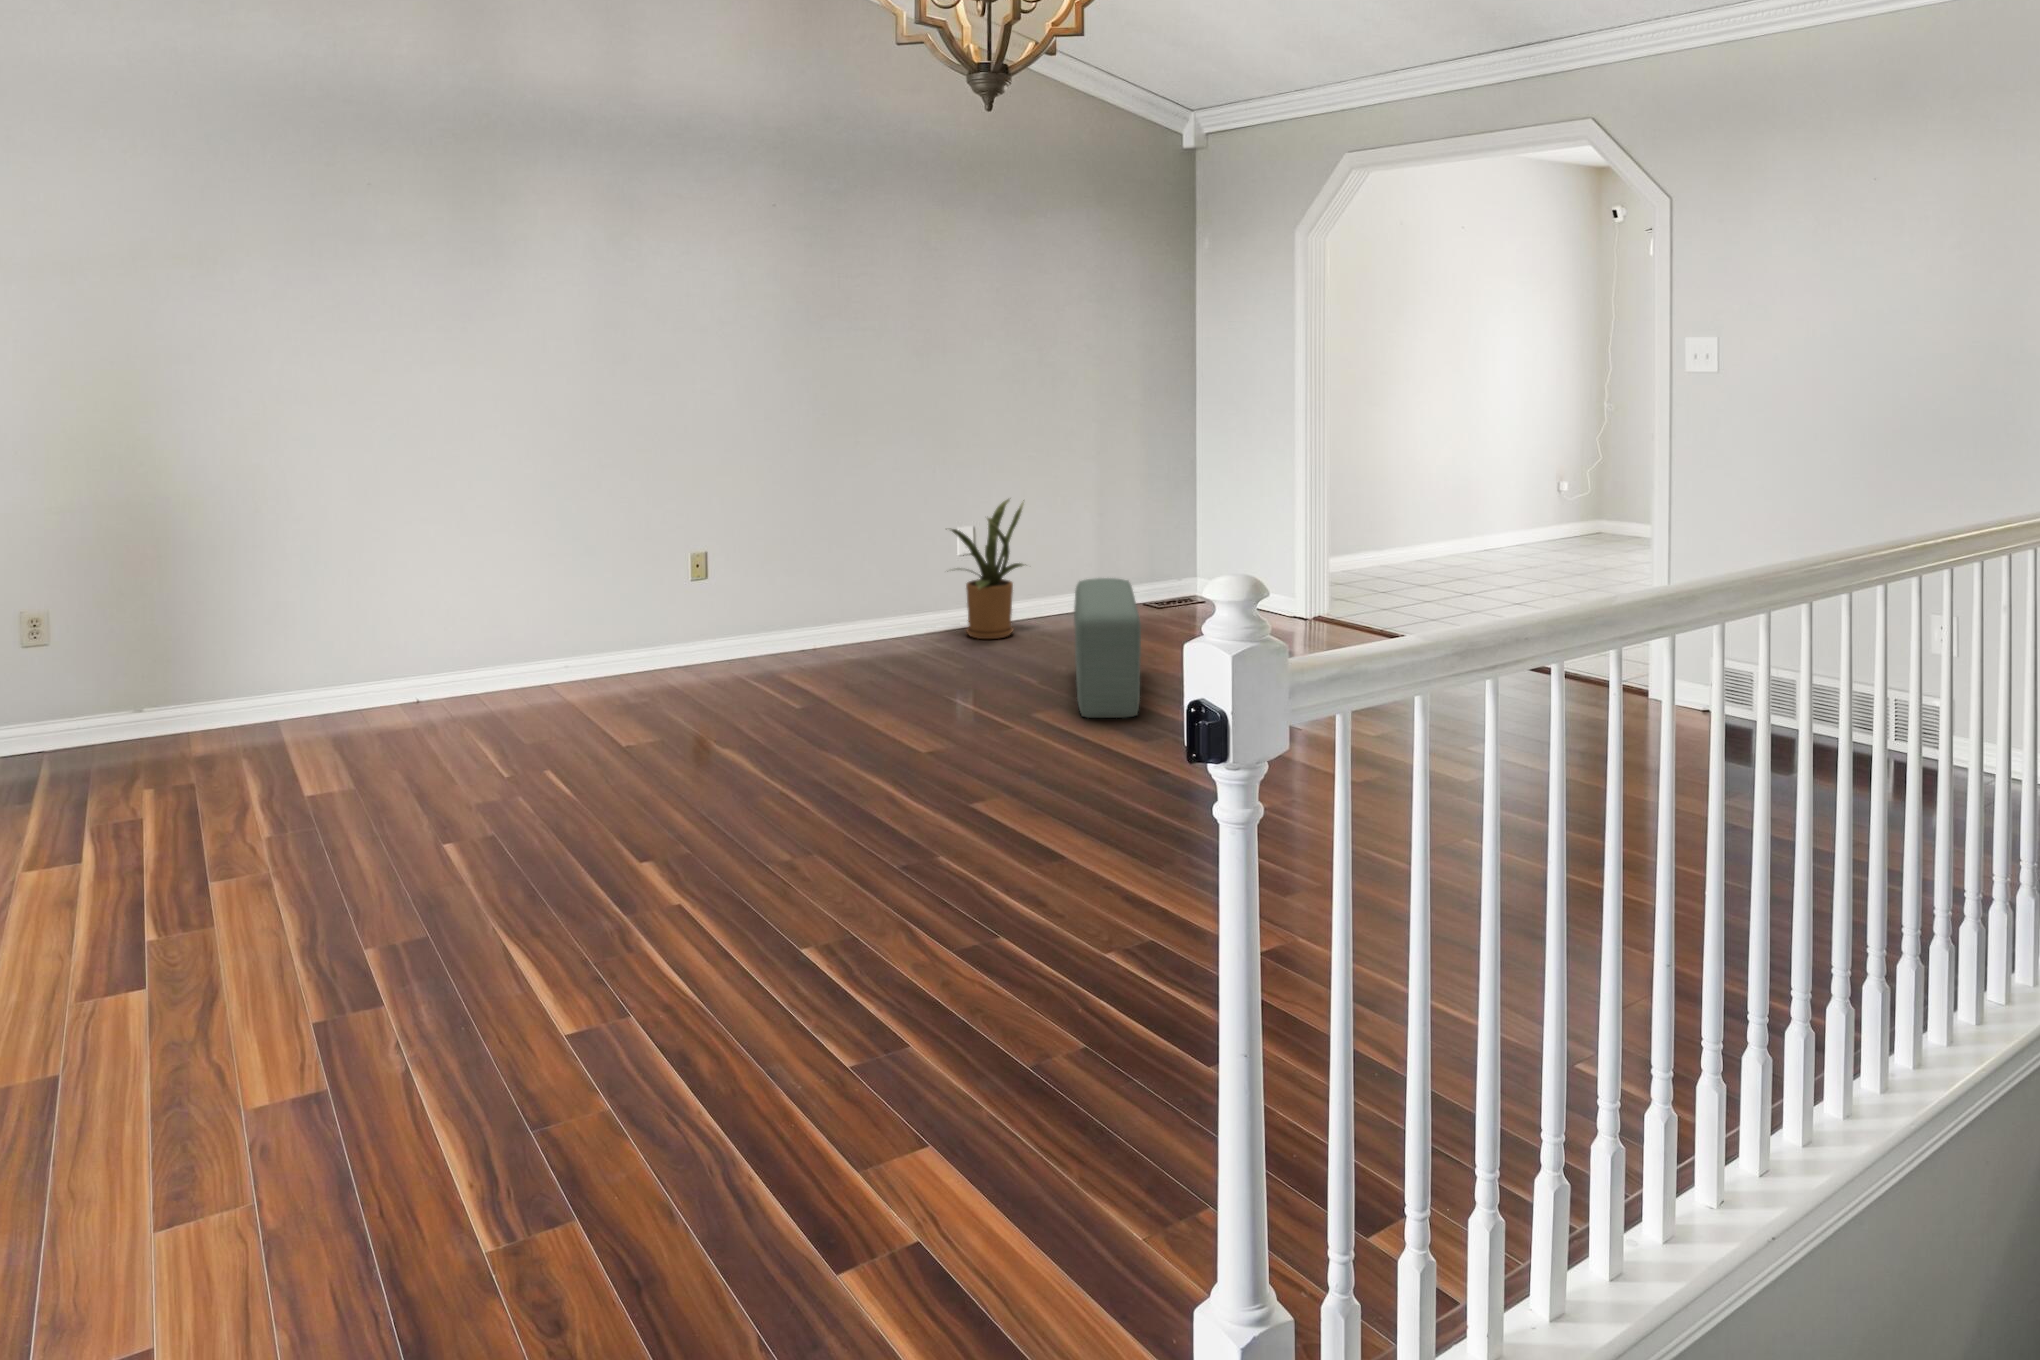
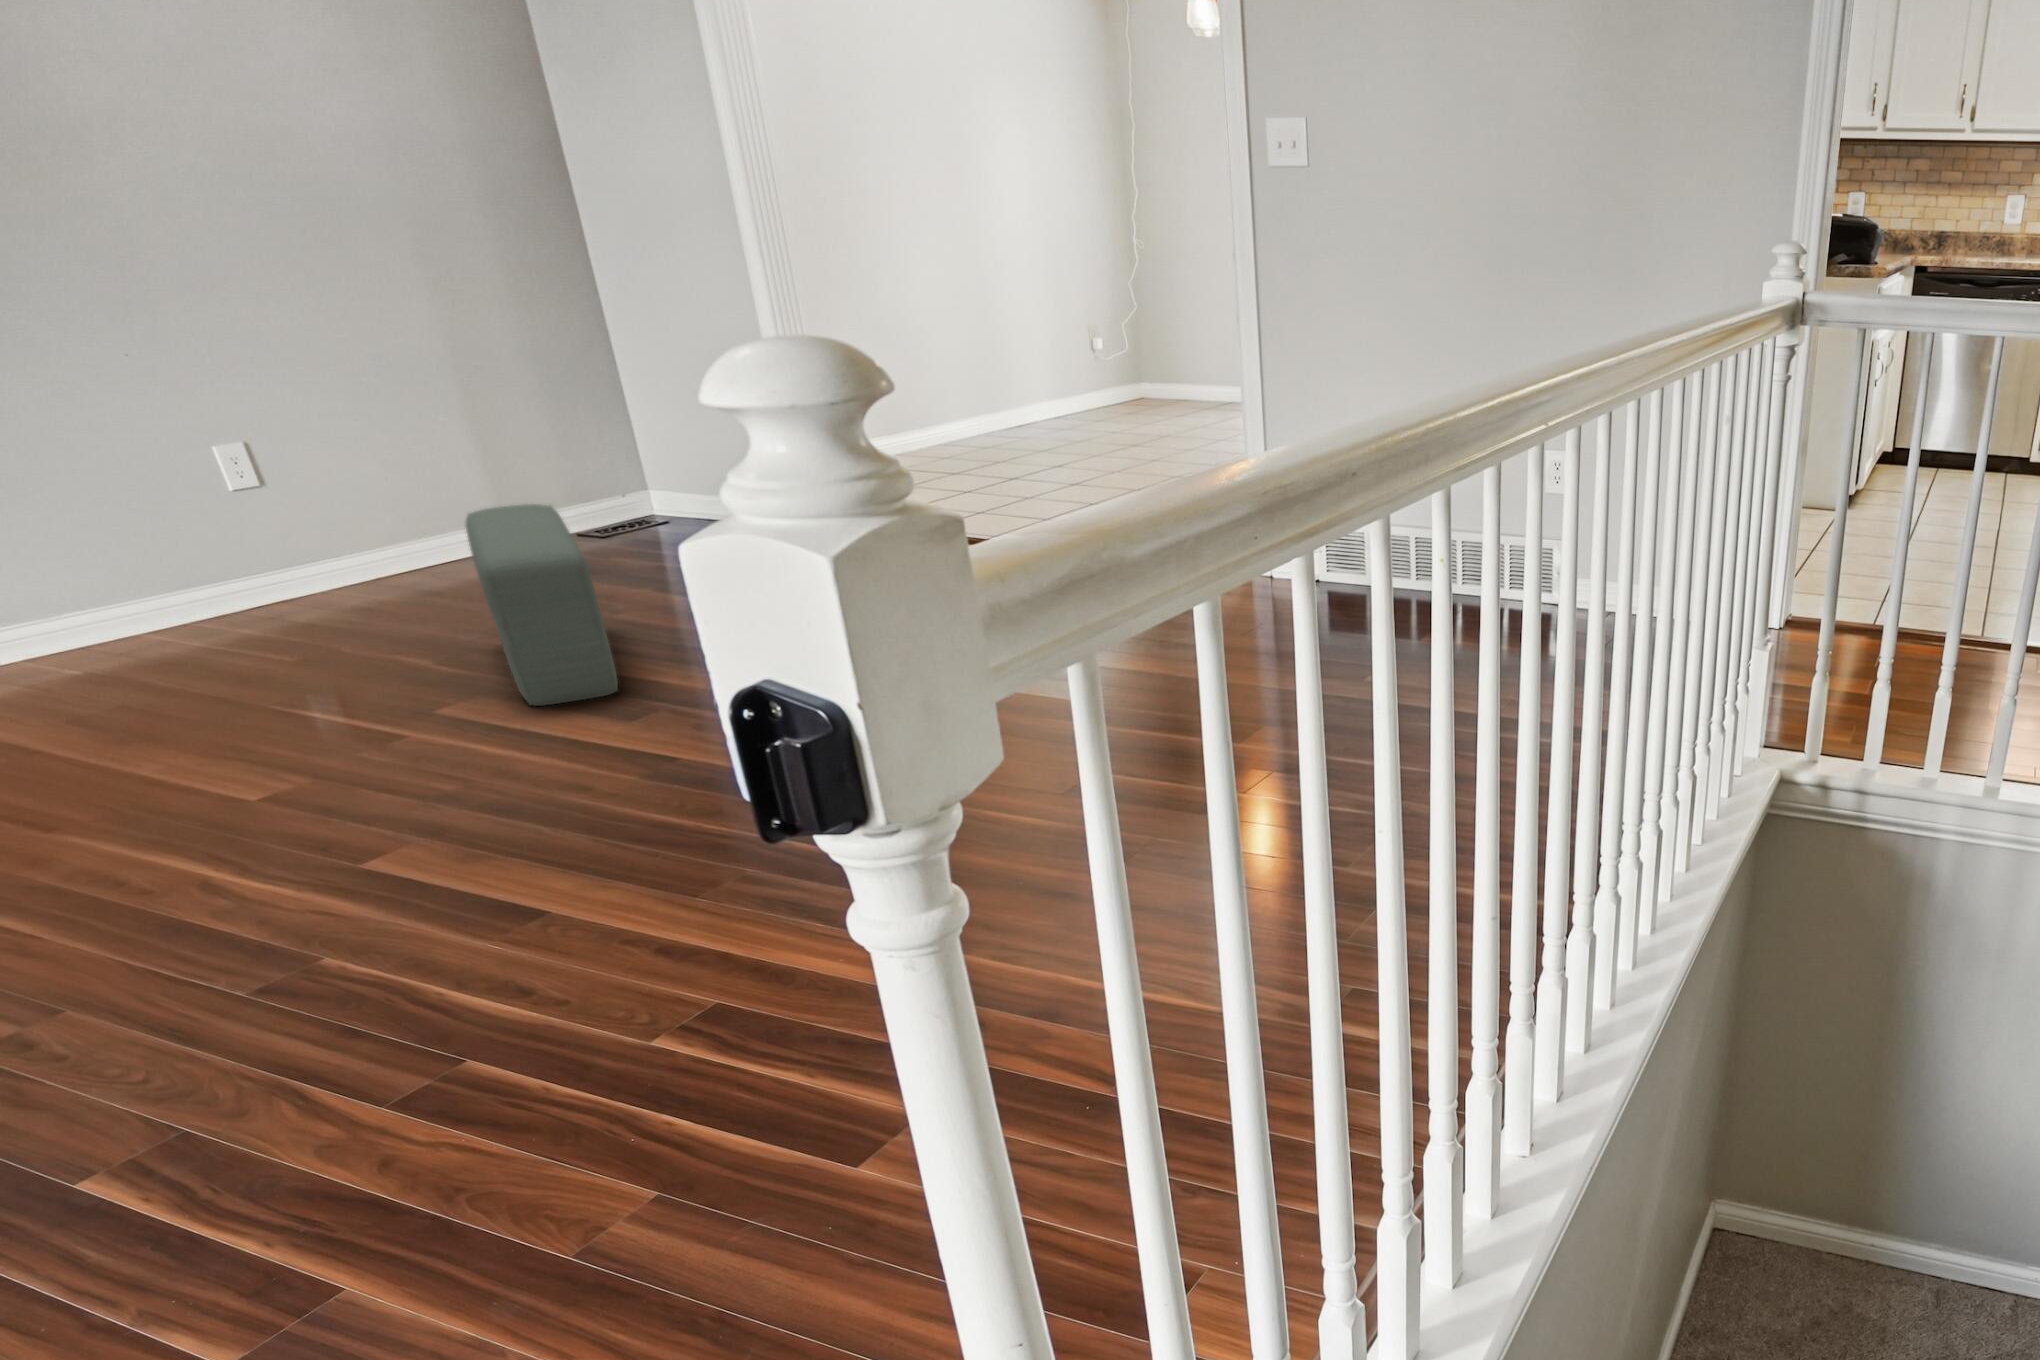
house plant: present [951,499,1024,639] -> none [187,397,384,617]

